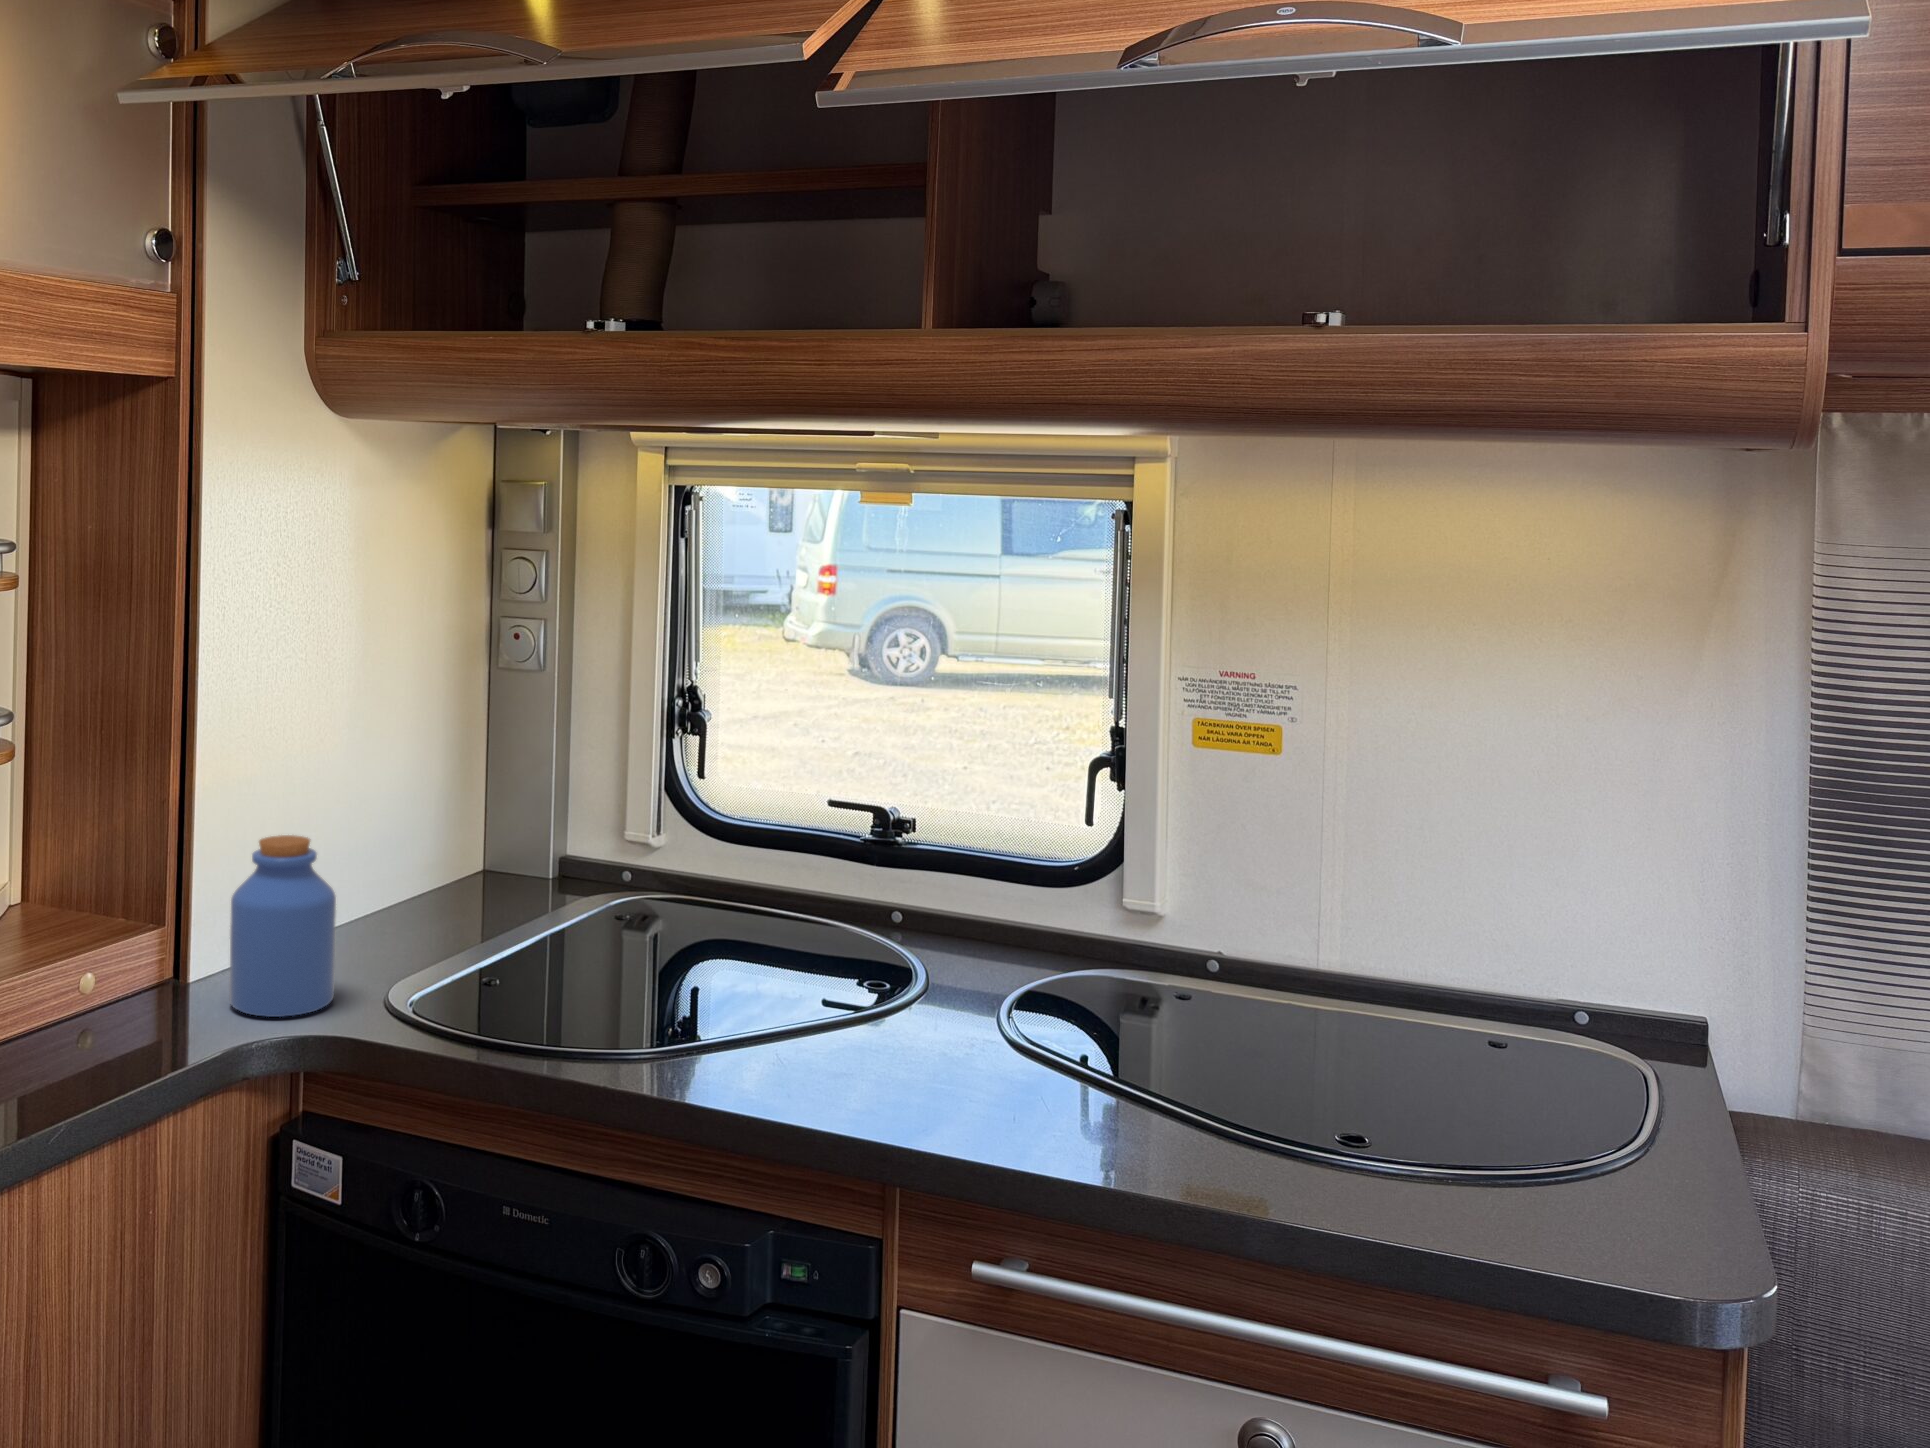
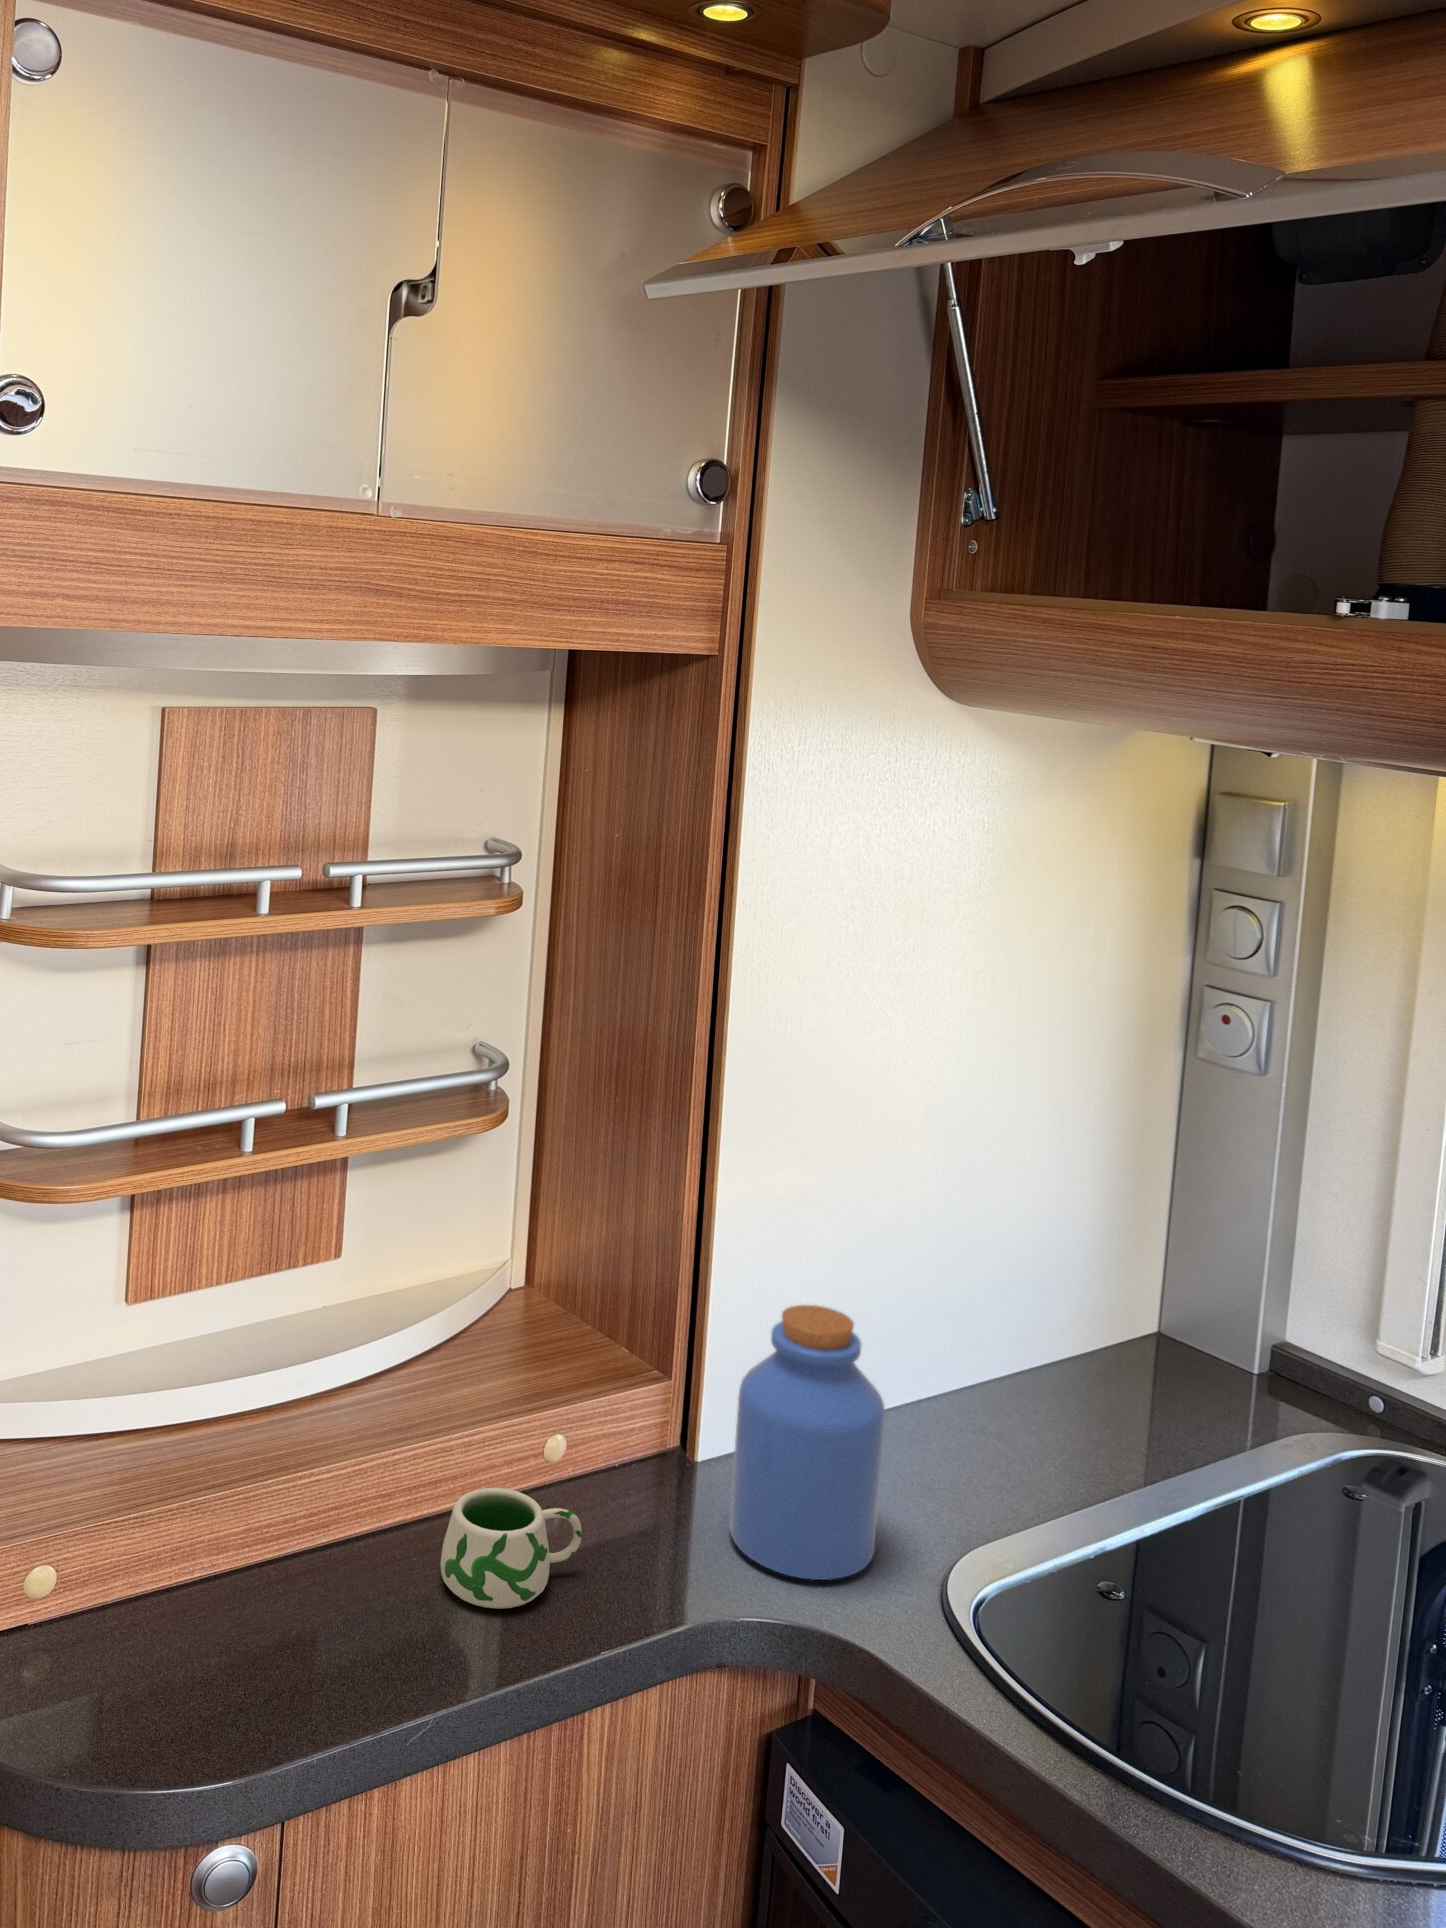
mug: none [29,995,133,1071] -> present [440,1488,582,1609]

